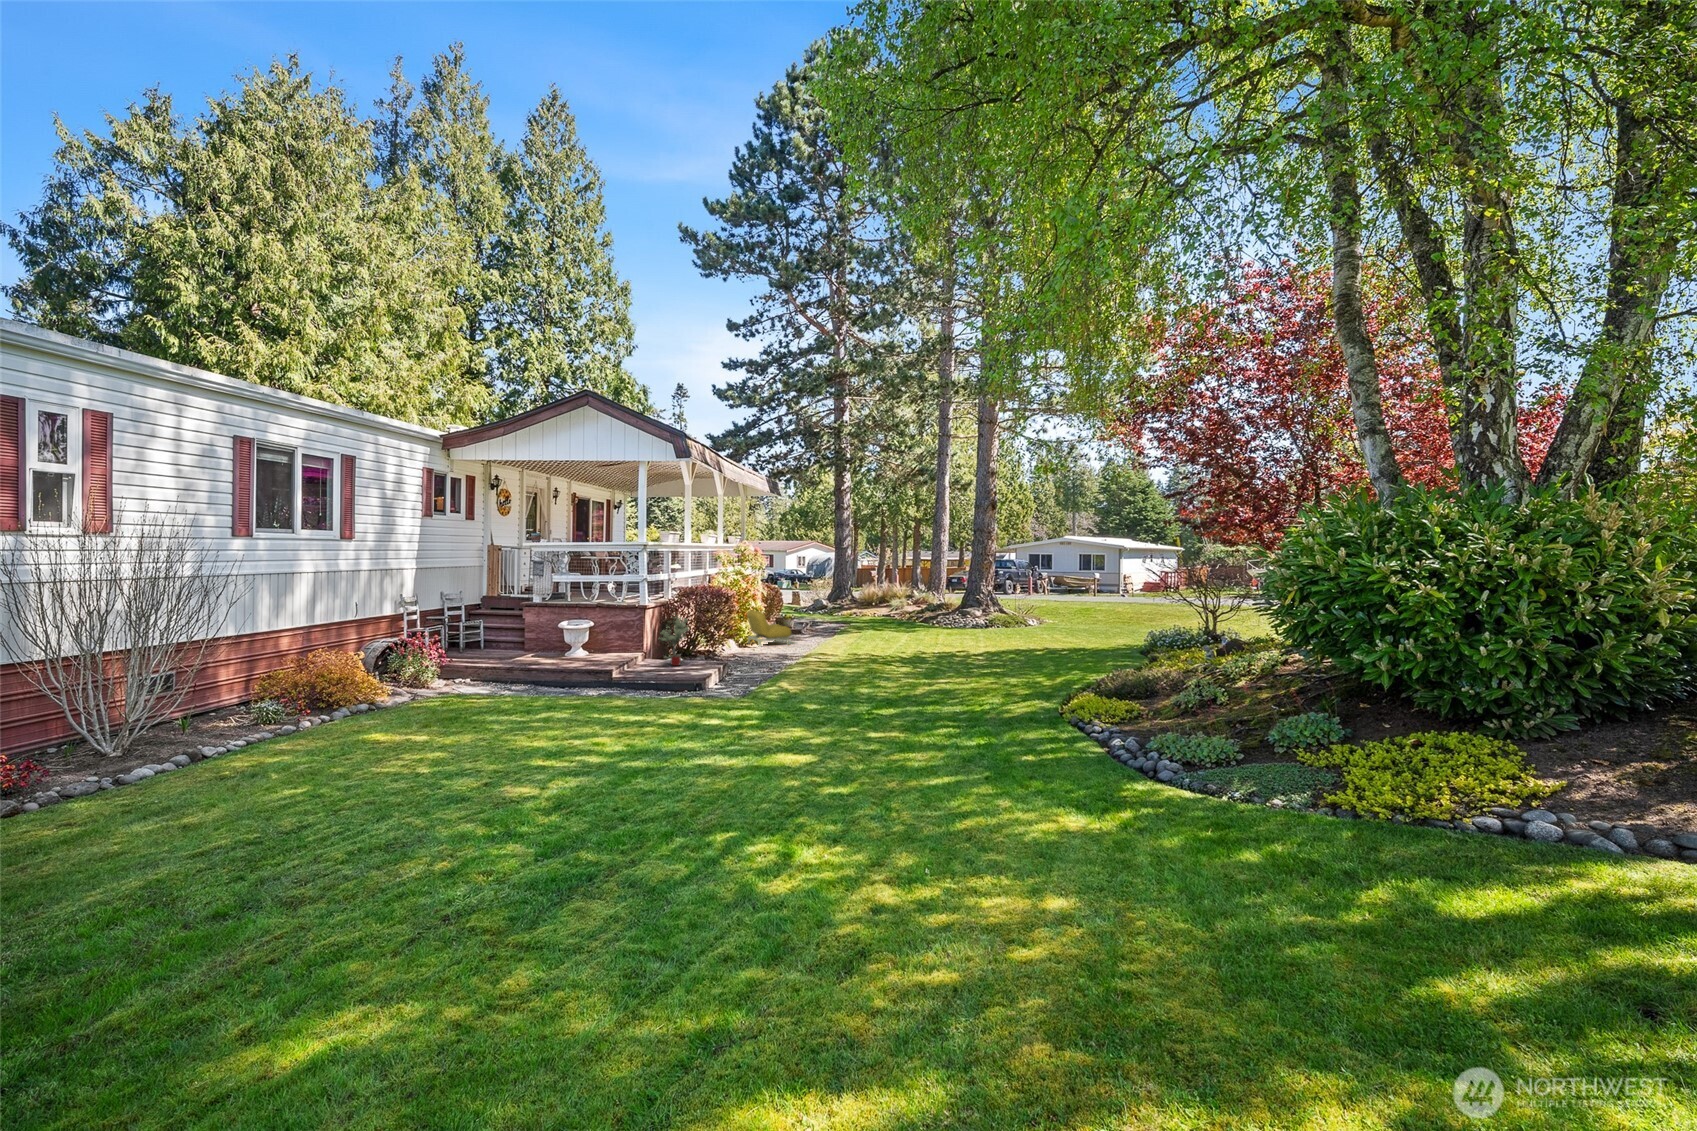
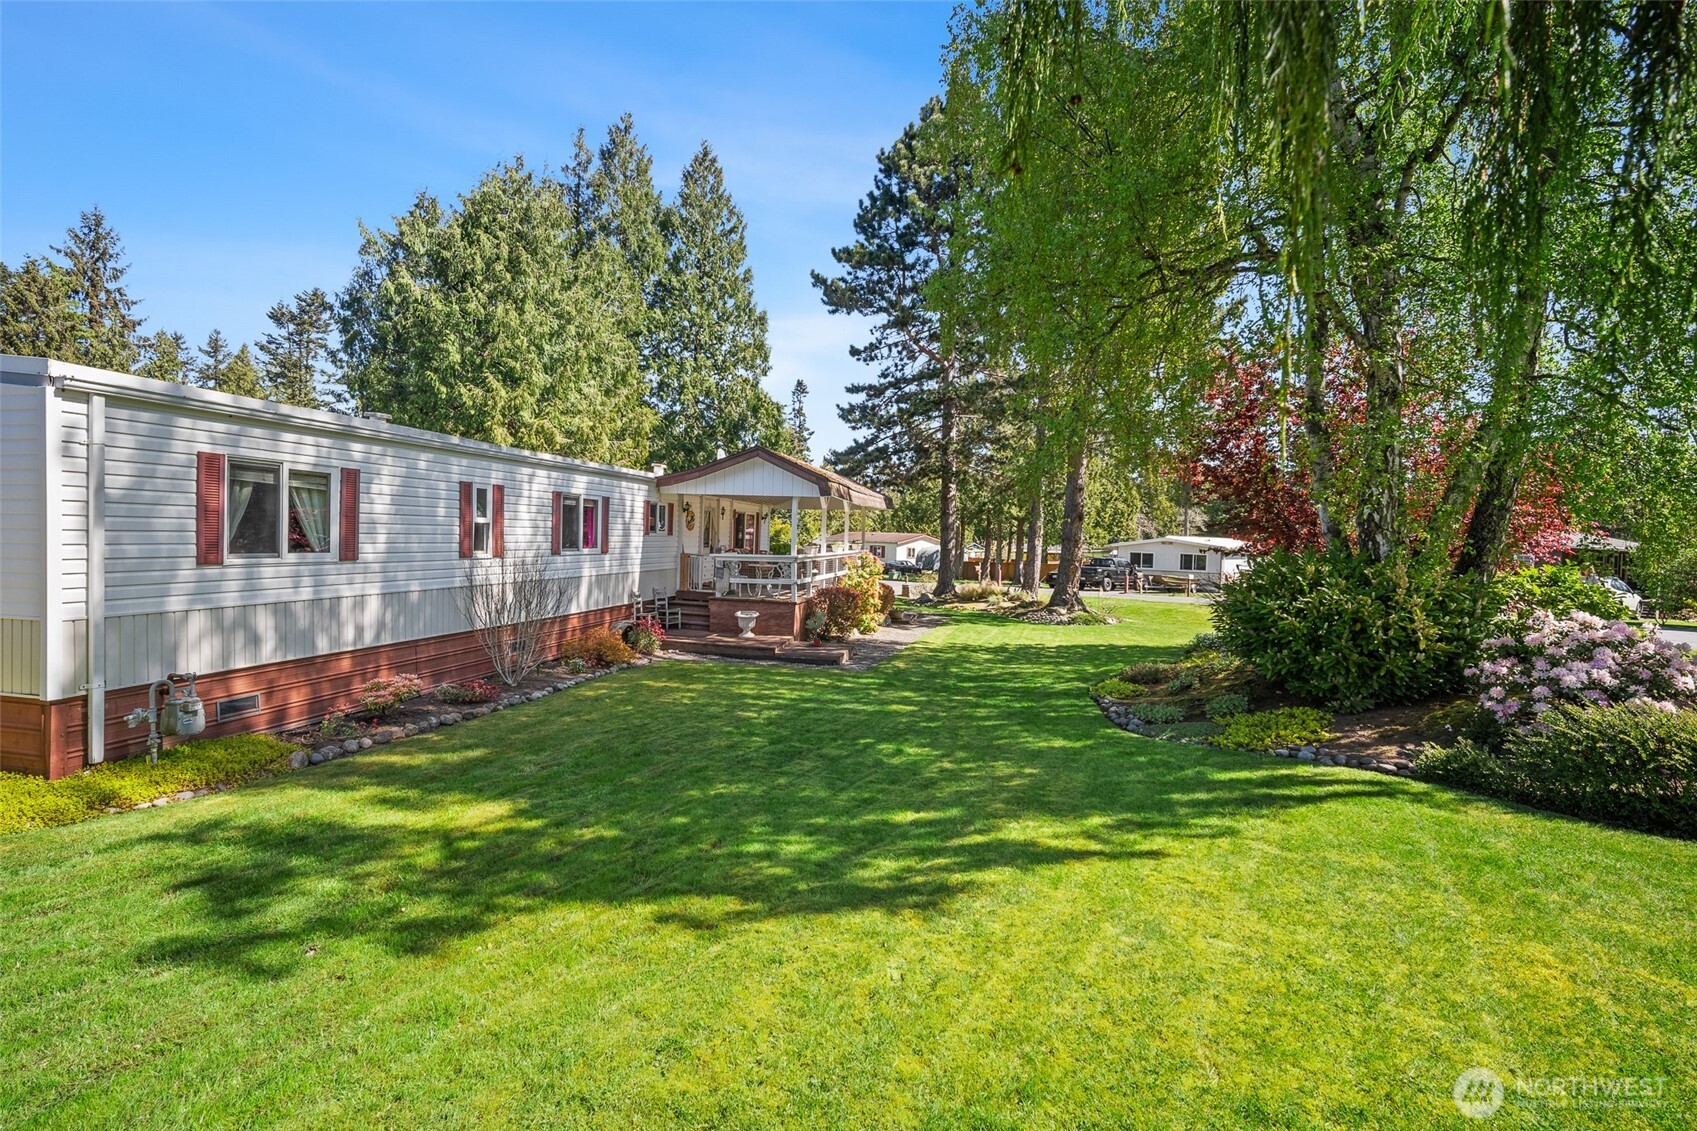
armchair: present [747,610,791,646] -> none [867,605,902,634]

